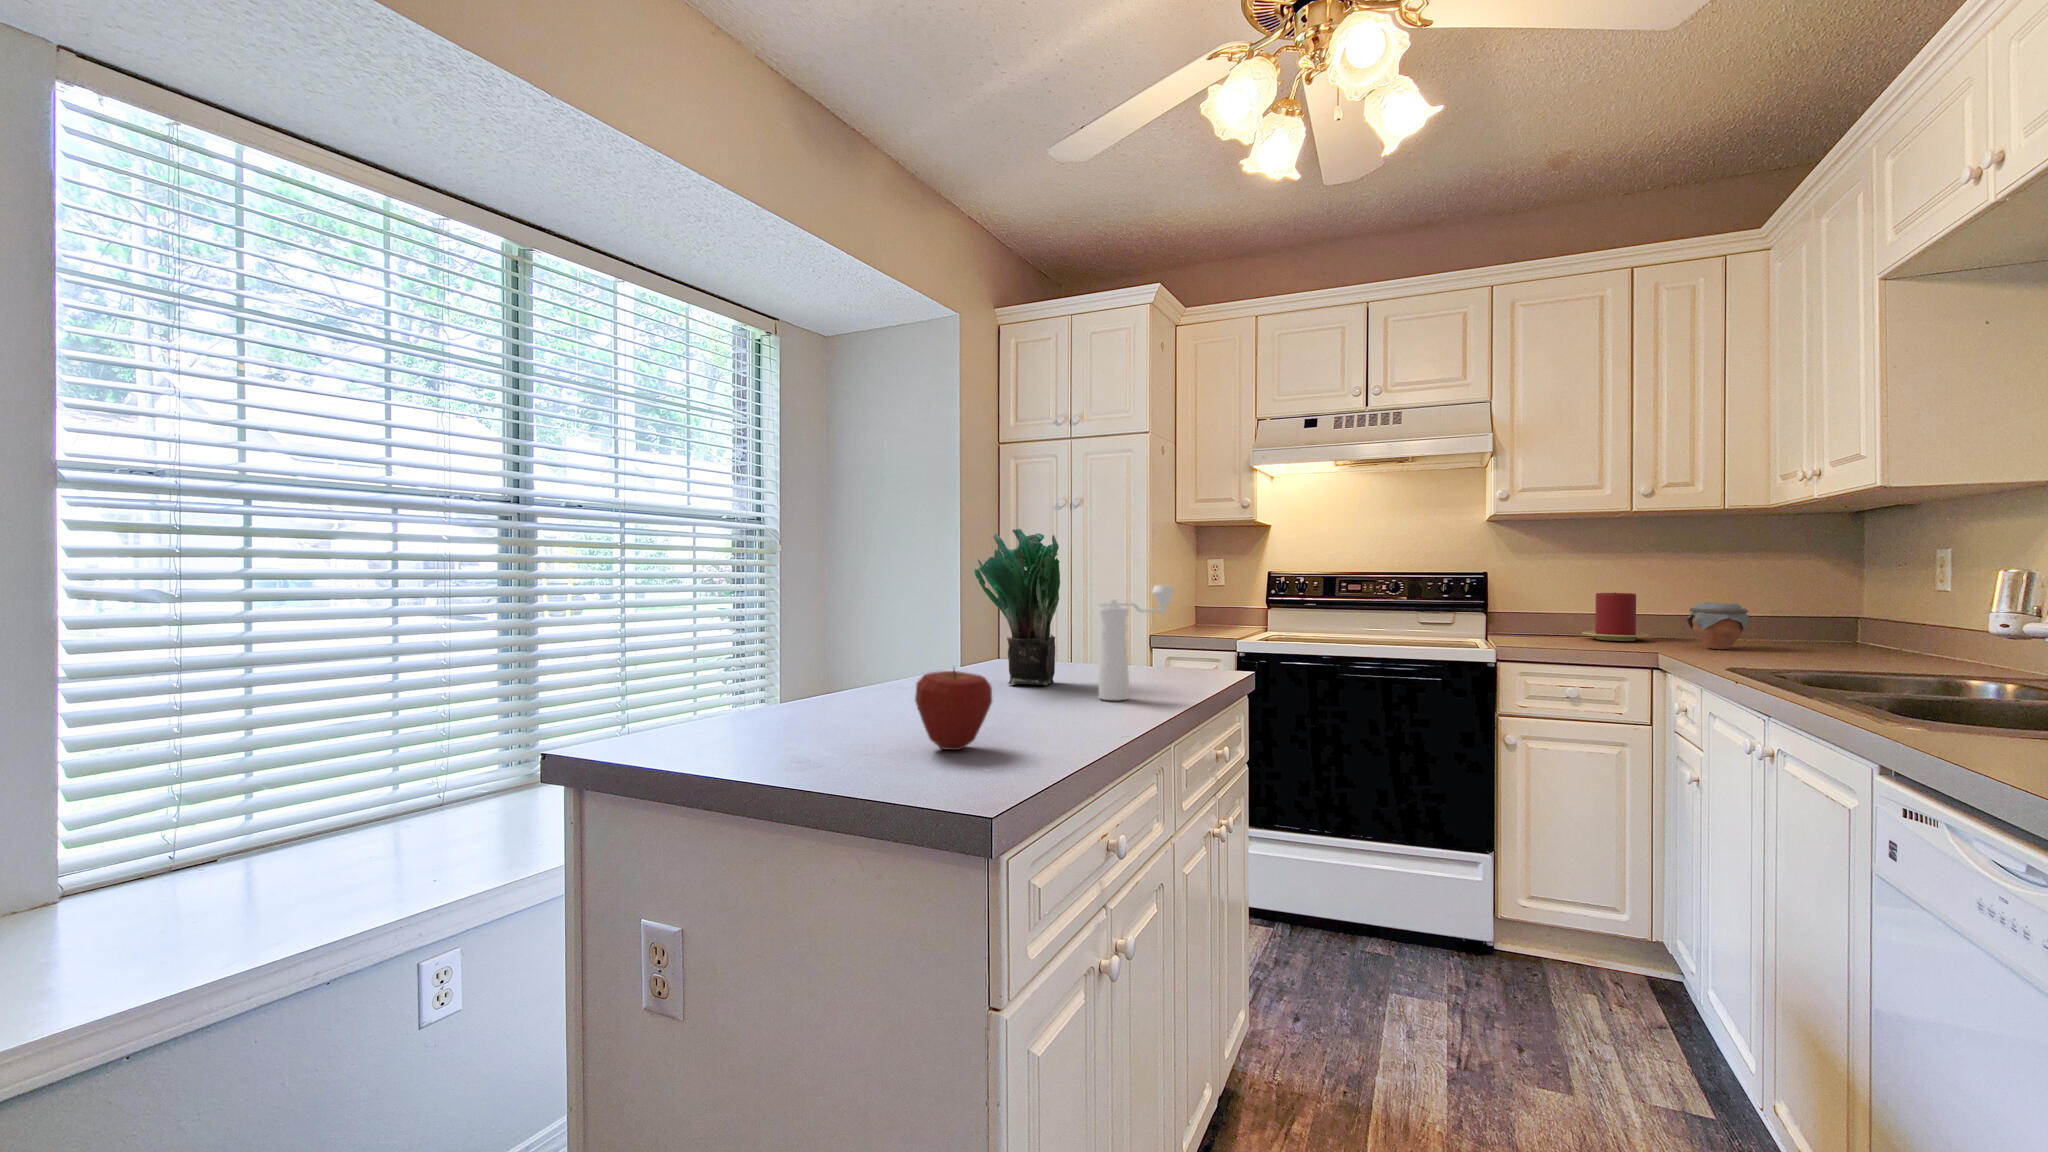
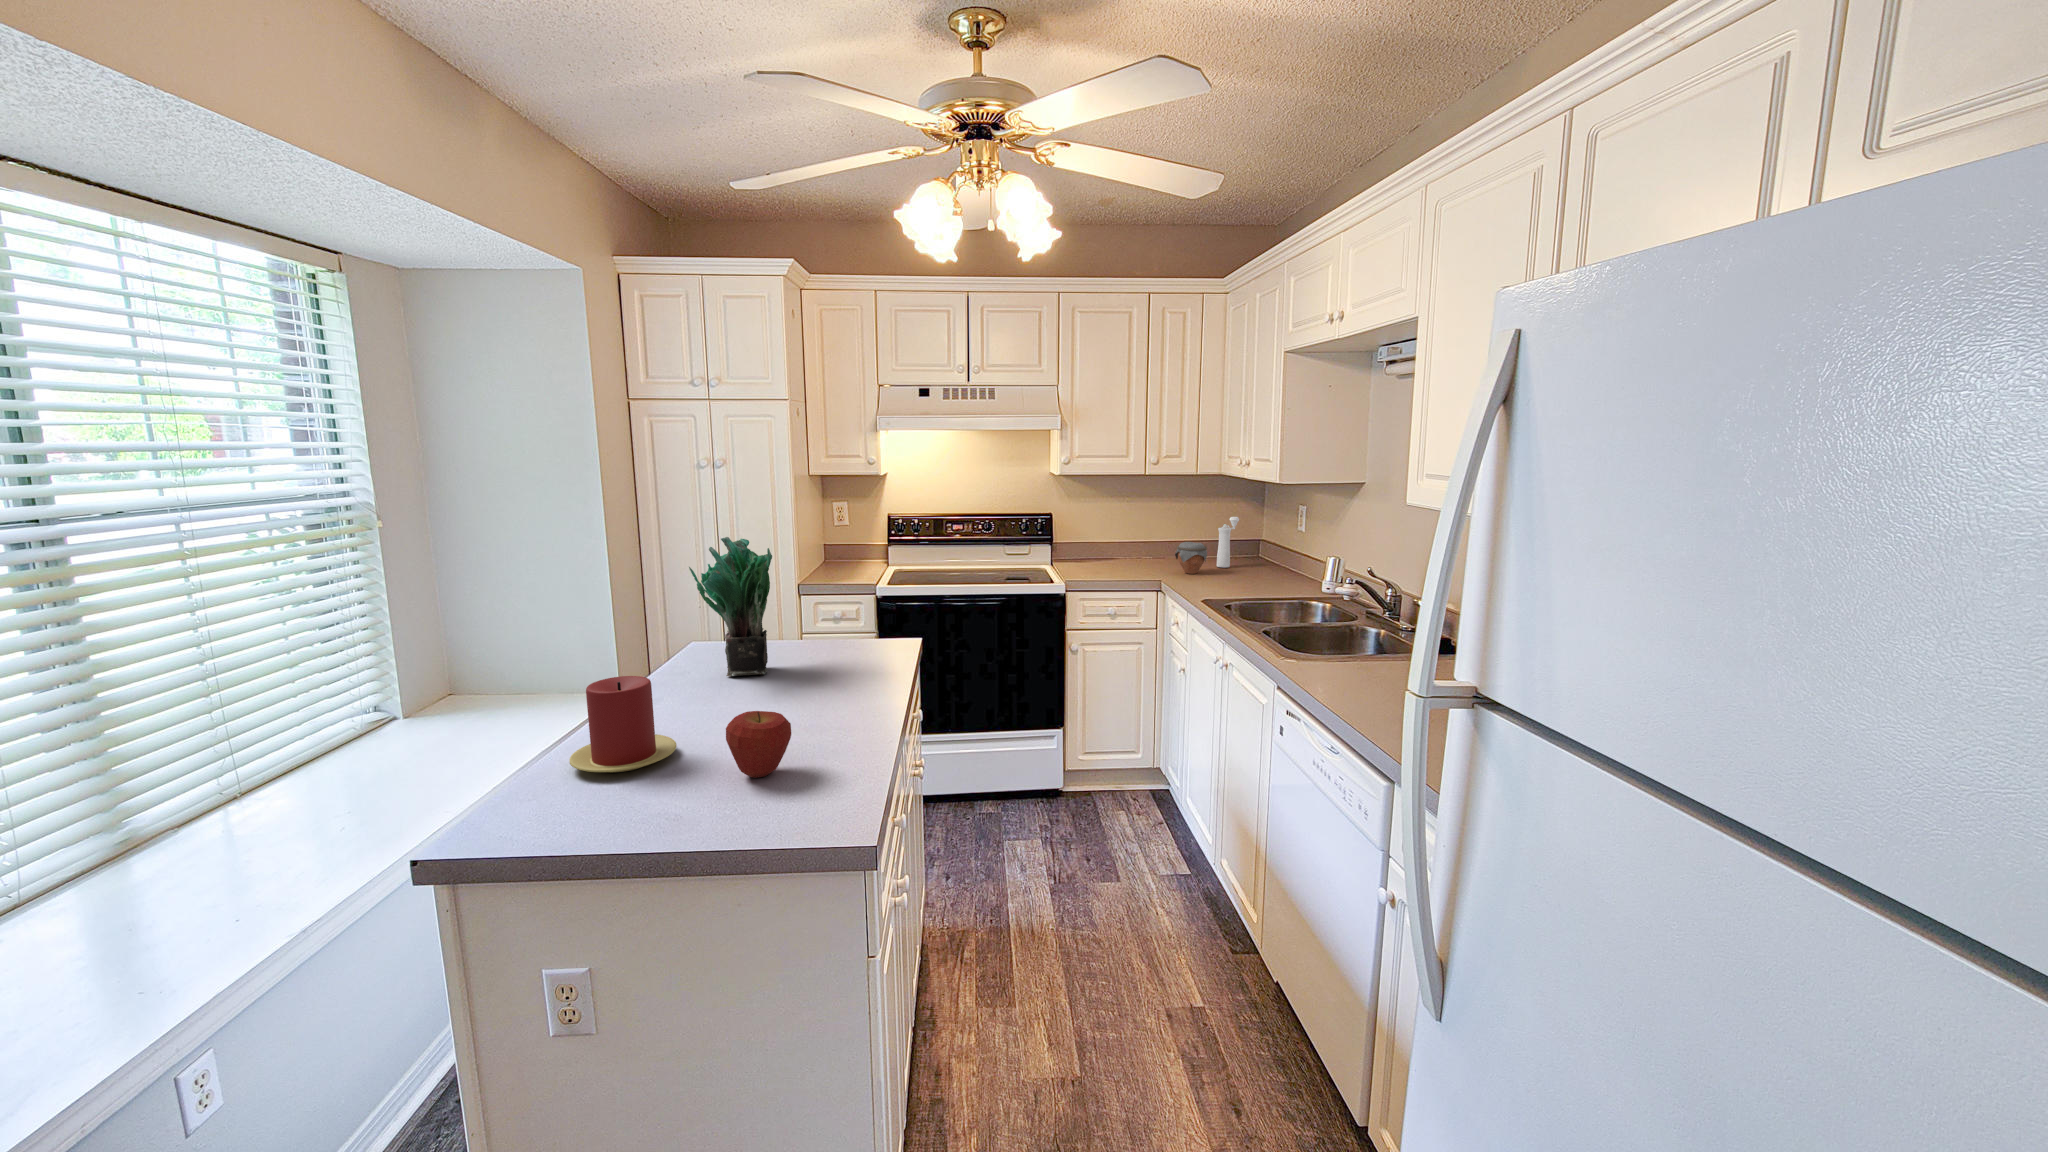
pepper mill: present [1099,585,1174,700] -> present [1217,517,1239,568]
candle: present [1583,593,1650,641] -> present [569,676,676,772]

